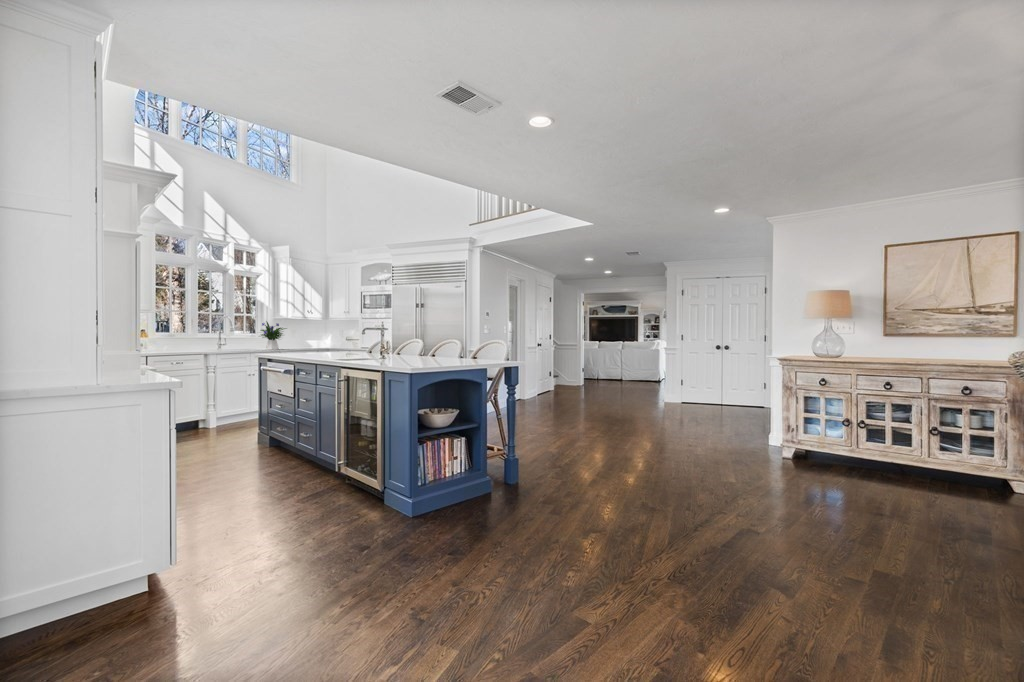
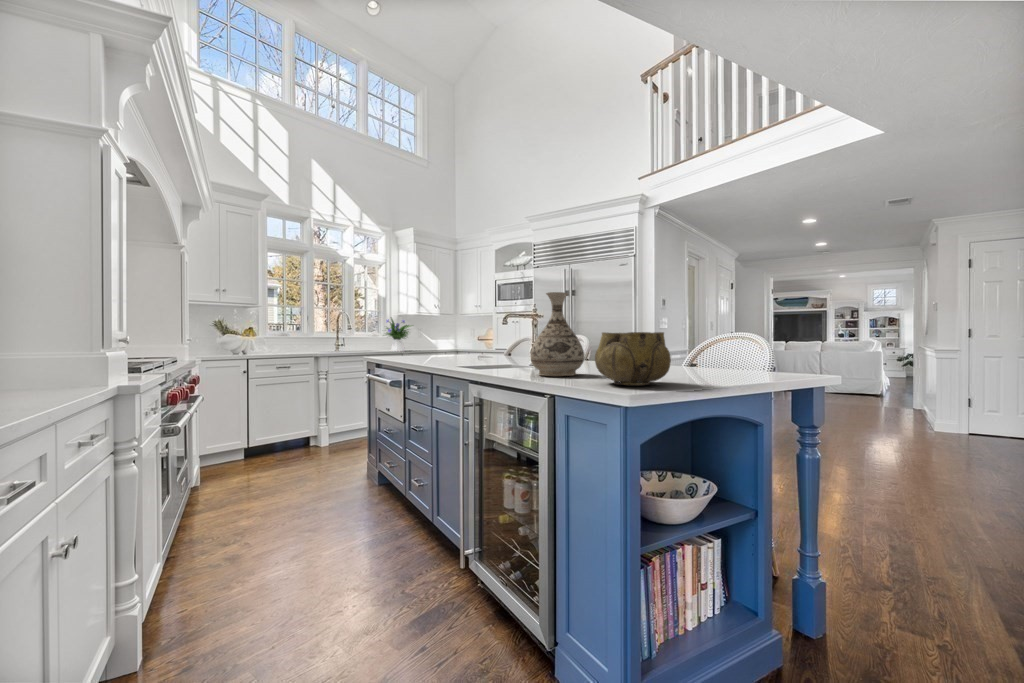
vase: none [376,323,404,365] -> present [531,292,584,376]
decorative bowl: none [403,345,434,367] -> present [595,332,671,385]

